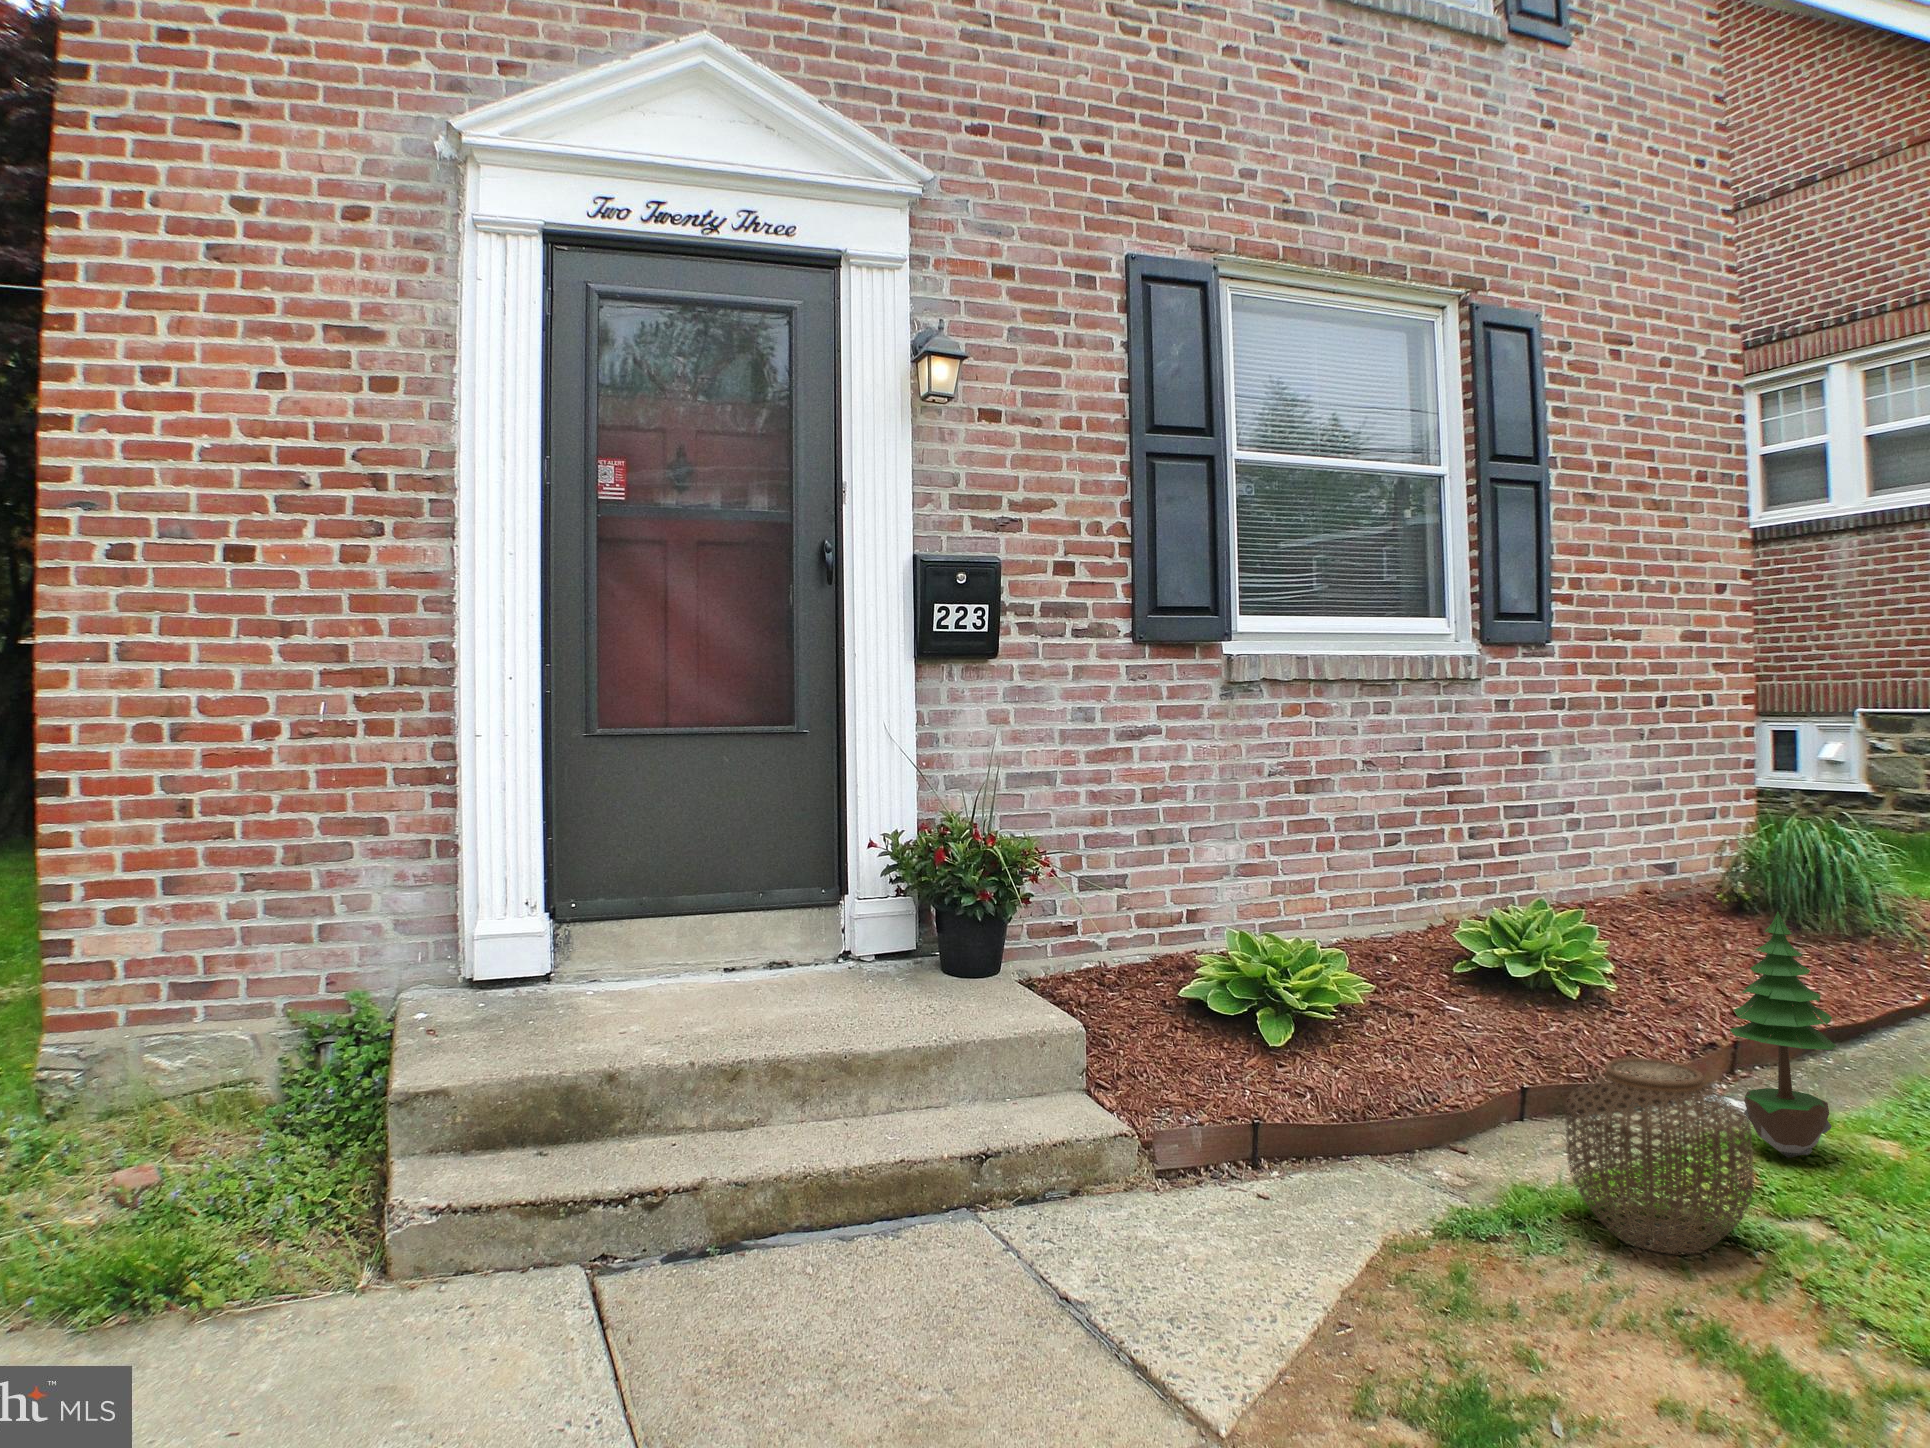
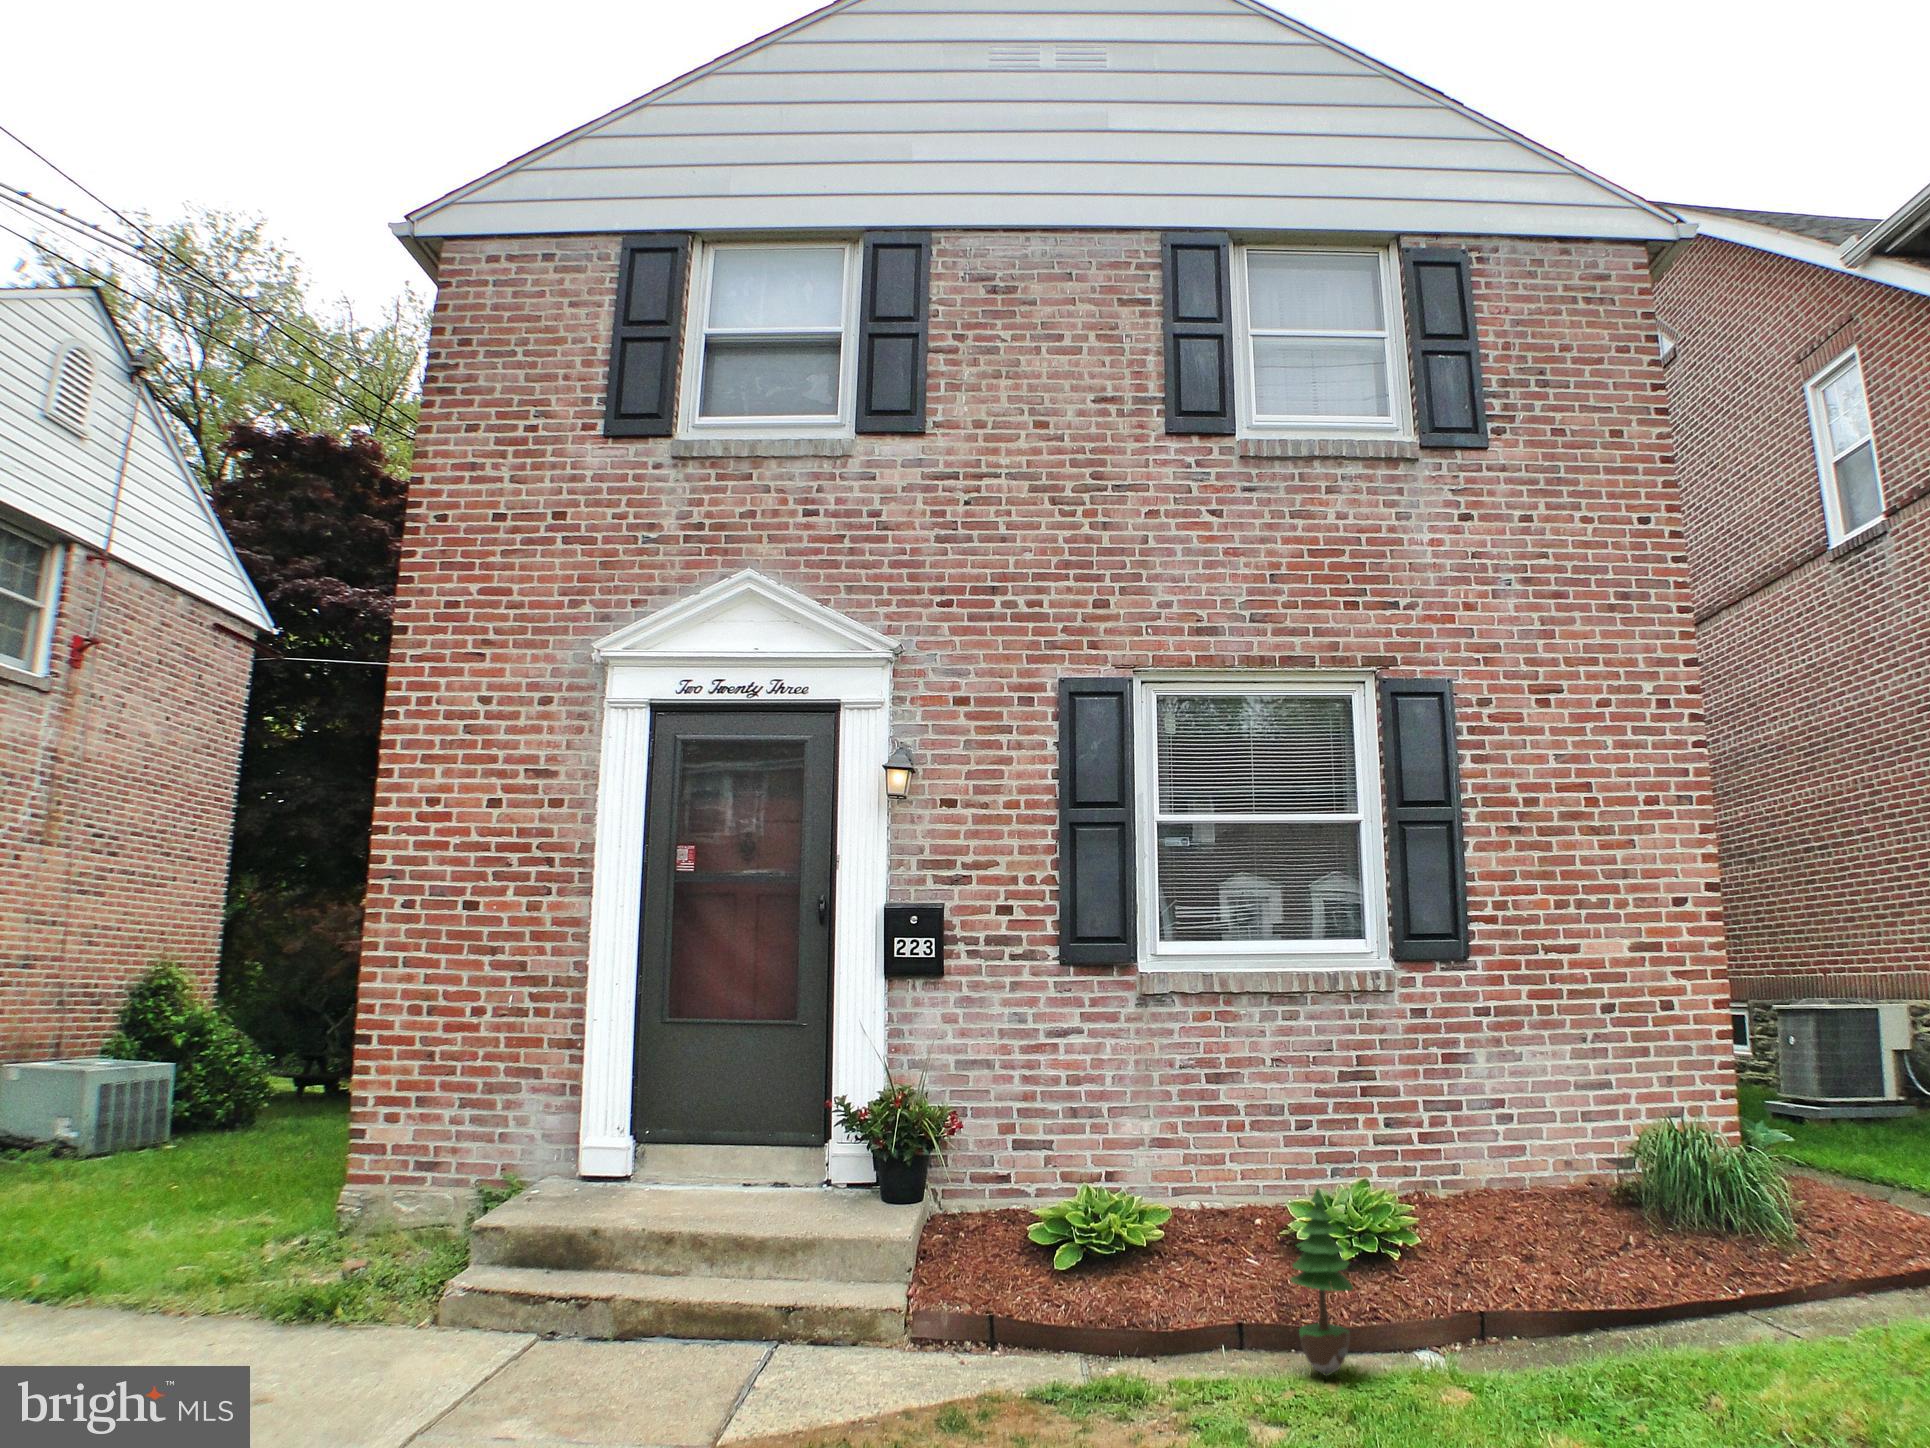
woven basket: present [1565,1058,1754,1254] -> none [1079,1275,1185,1407]

